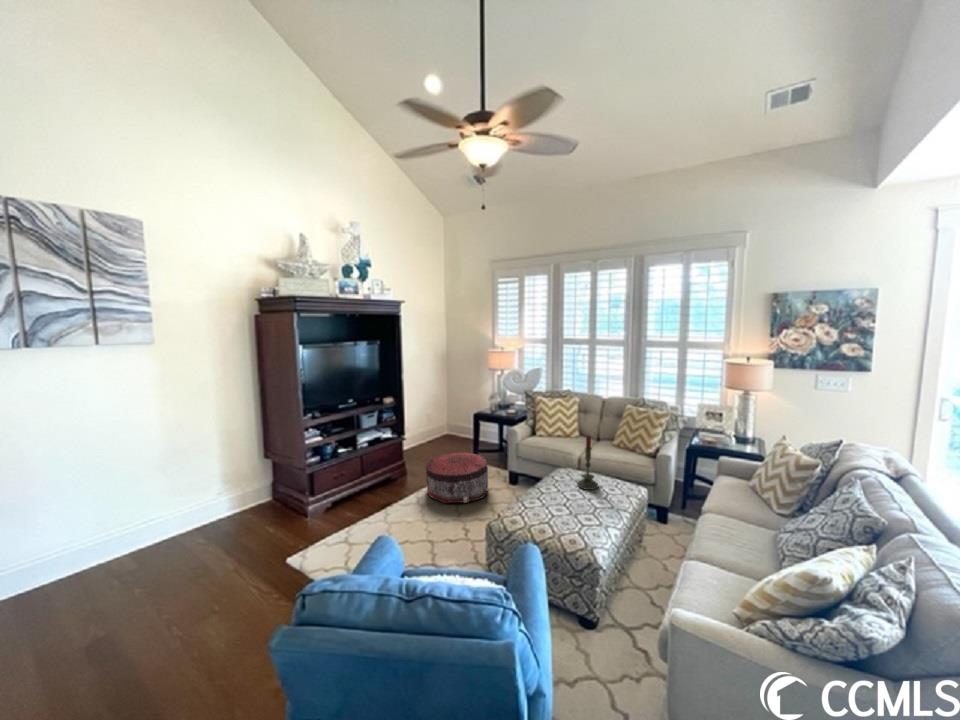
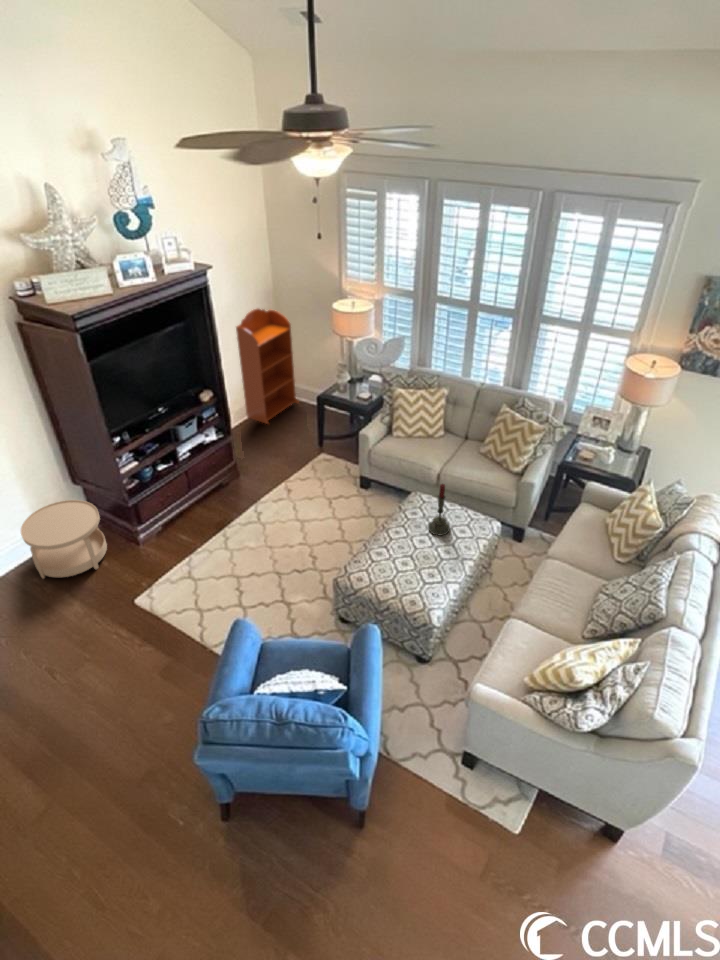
bookcase: none [417,363,459,448] -> present [236,309,298,424]
pouf: present [426,453,488,503] -> none [263,454,337,522]
side table: none [202,472,279,540] -> present [21,500,107,578]

